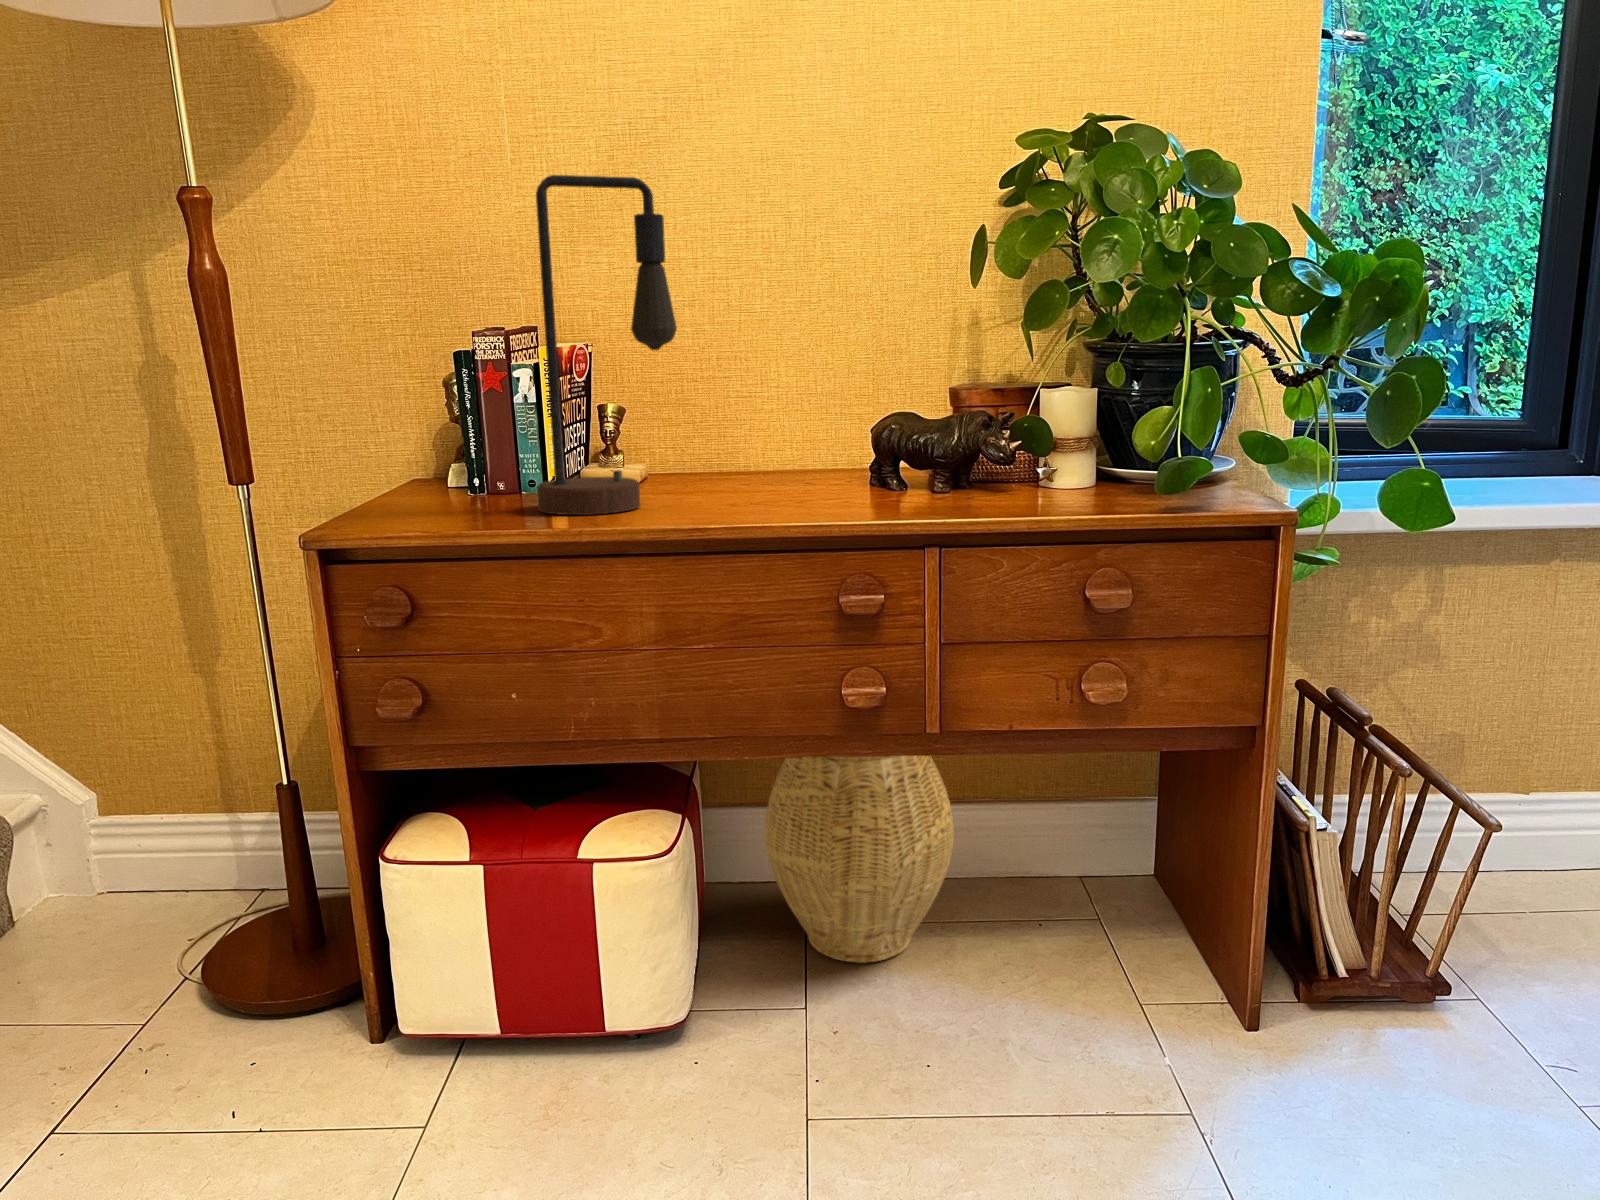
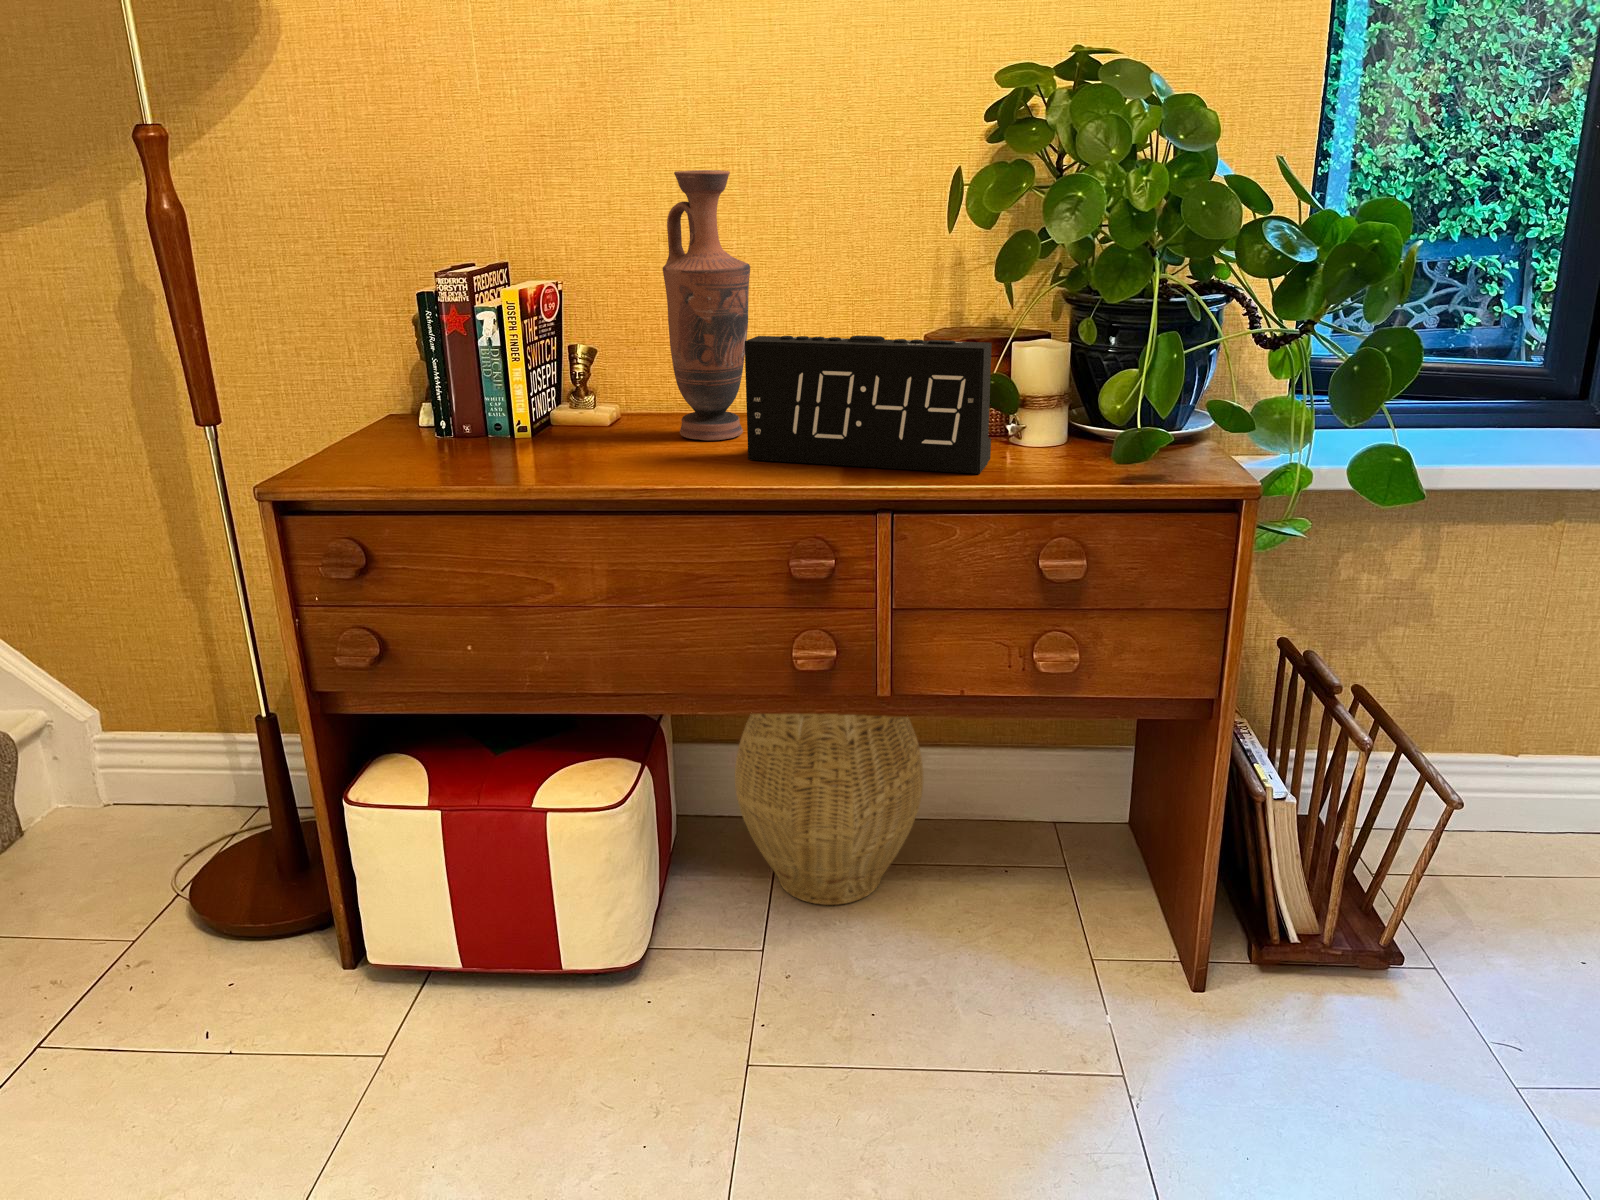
table lamp: present [536,175,677,515] -> none [484,127,633,475]
vase: none [698,232,782,492] -> present [663,170,750,440]
alarm clock: none [788,378,1031,507] -> present [745,336,992,474]

